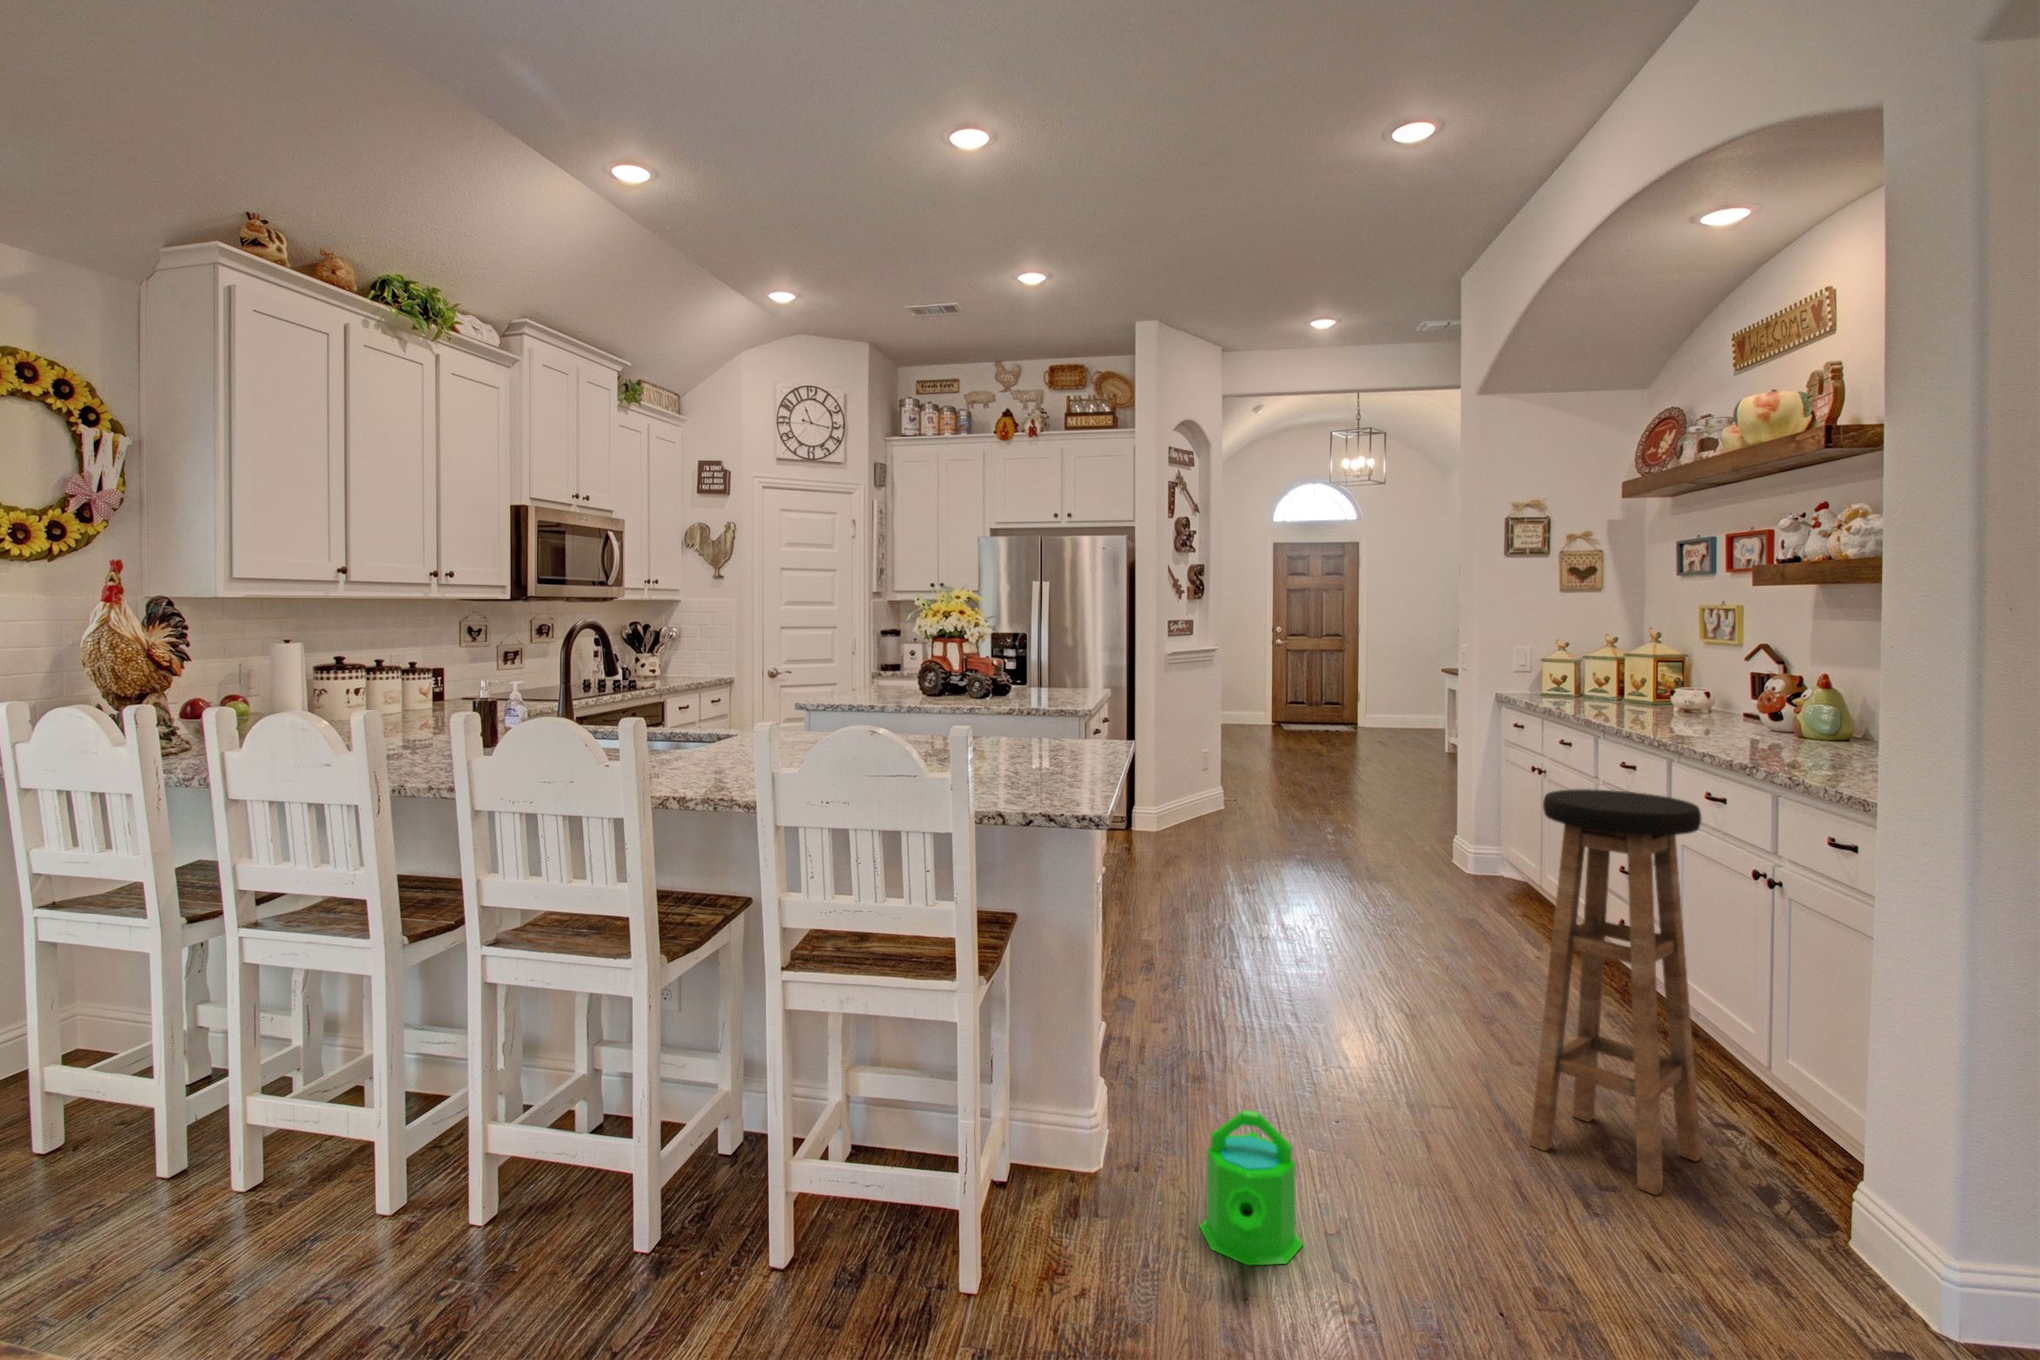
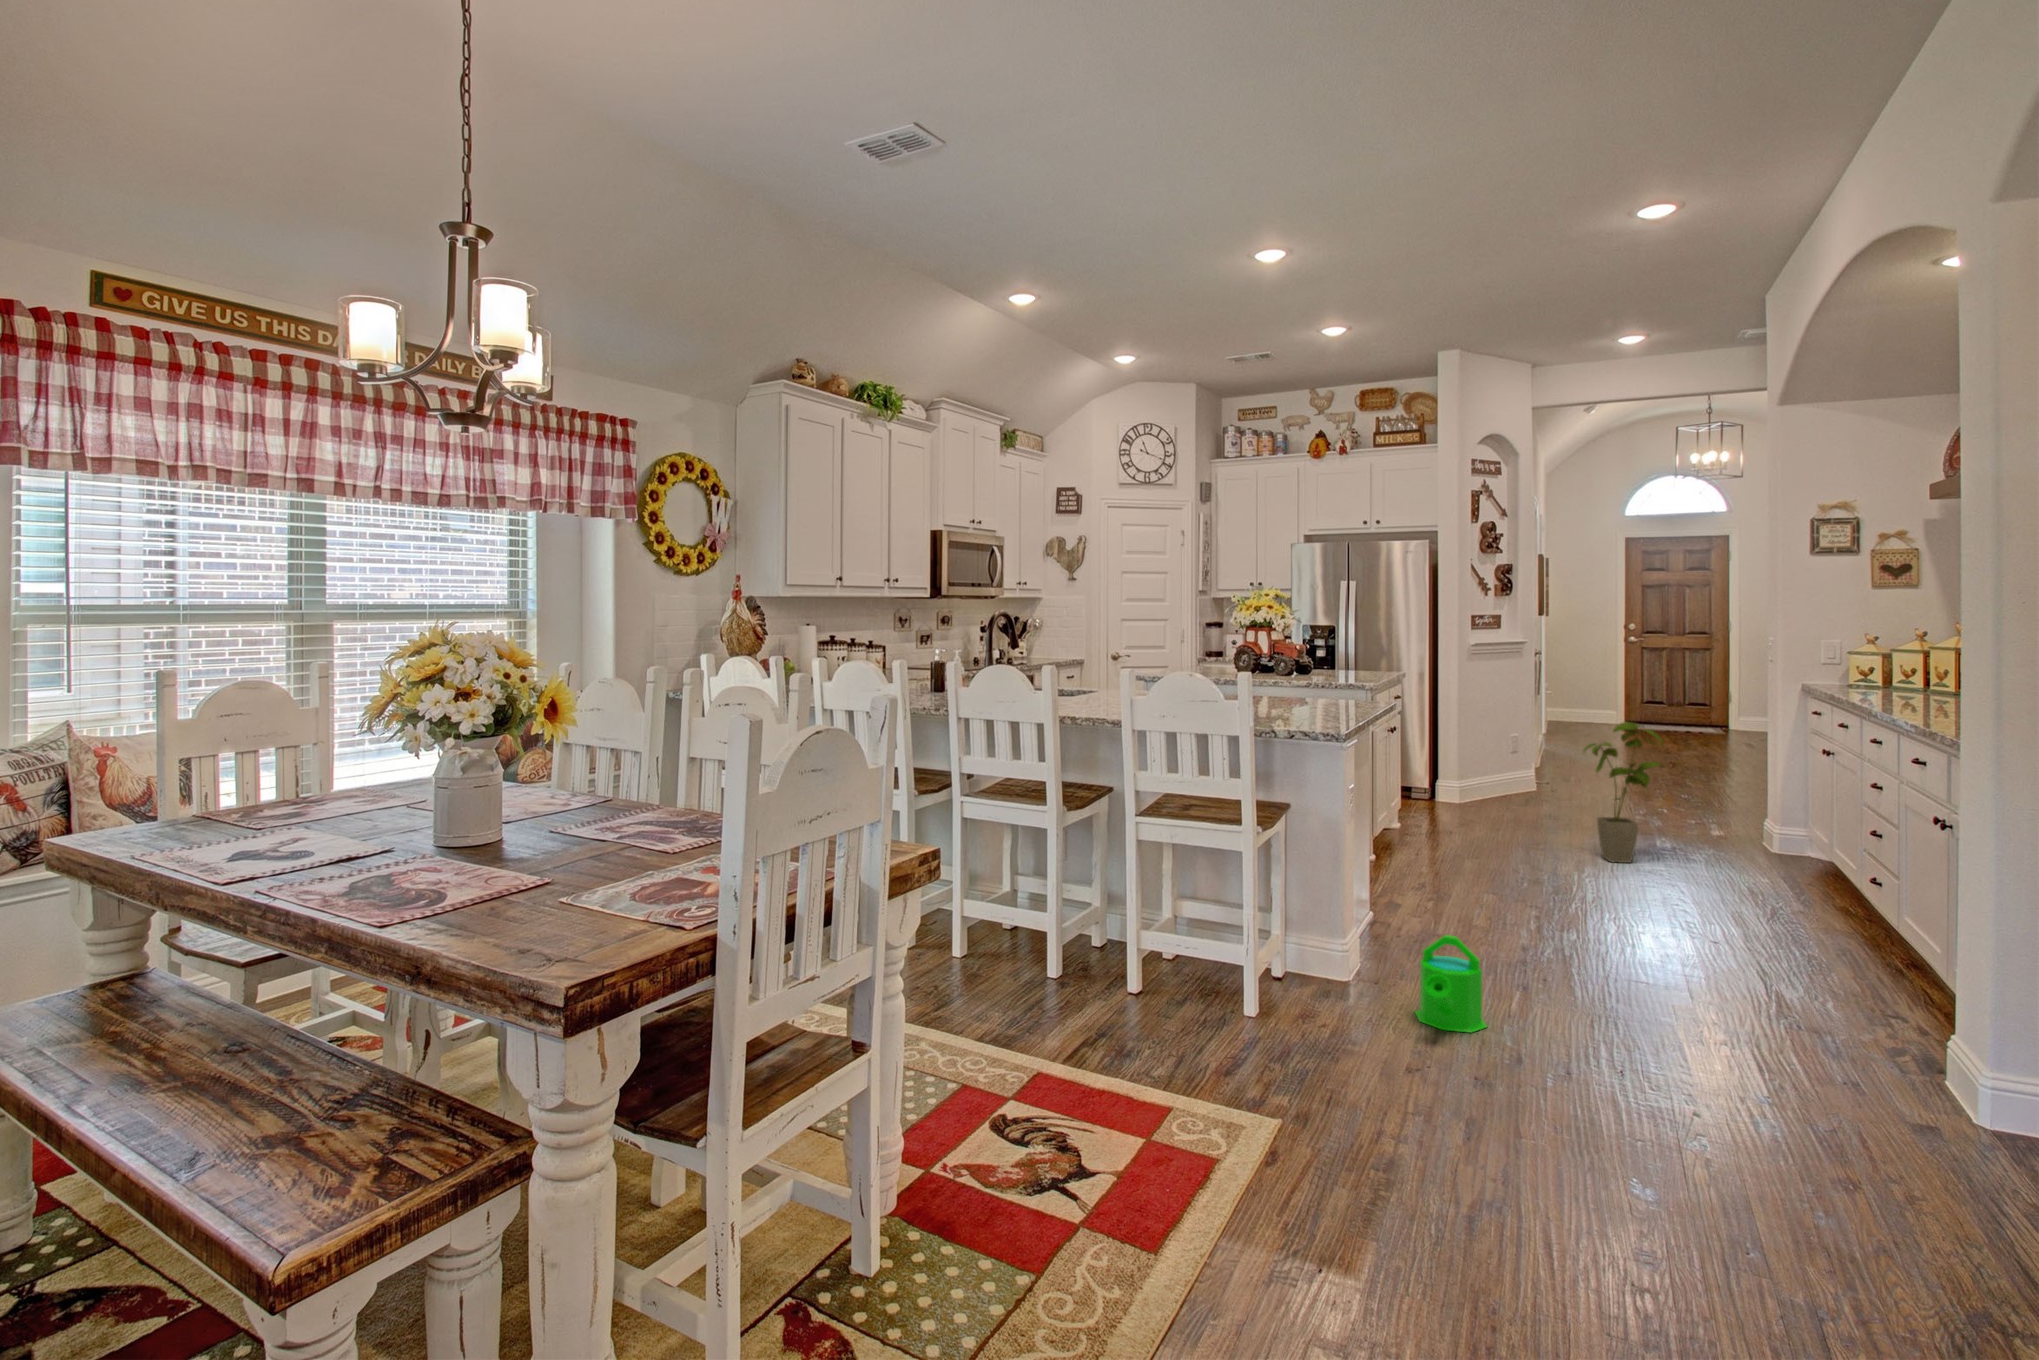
house plant: none [1300,742,1386,901] -> present [1584,722,1664,863]
bar stool: present [1530,789,1702,1195] -> none [1702,740,1855,1039]

